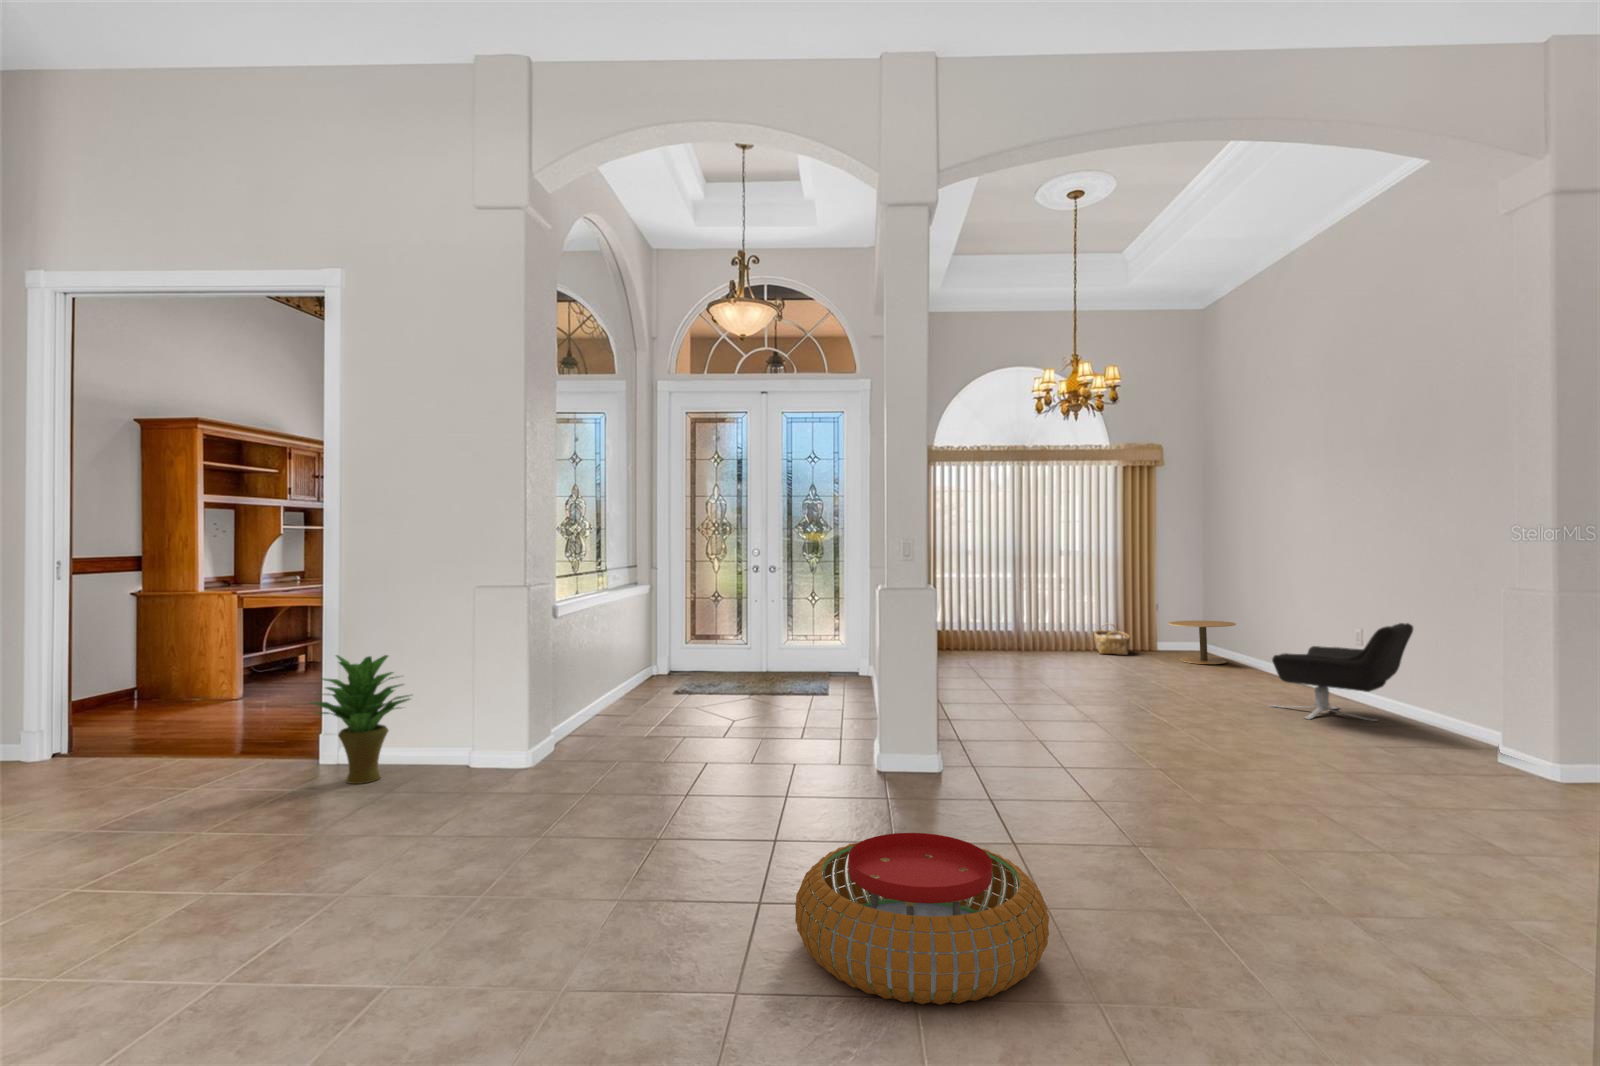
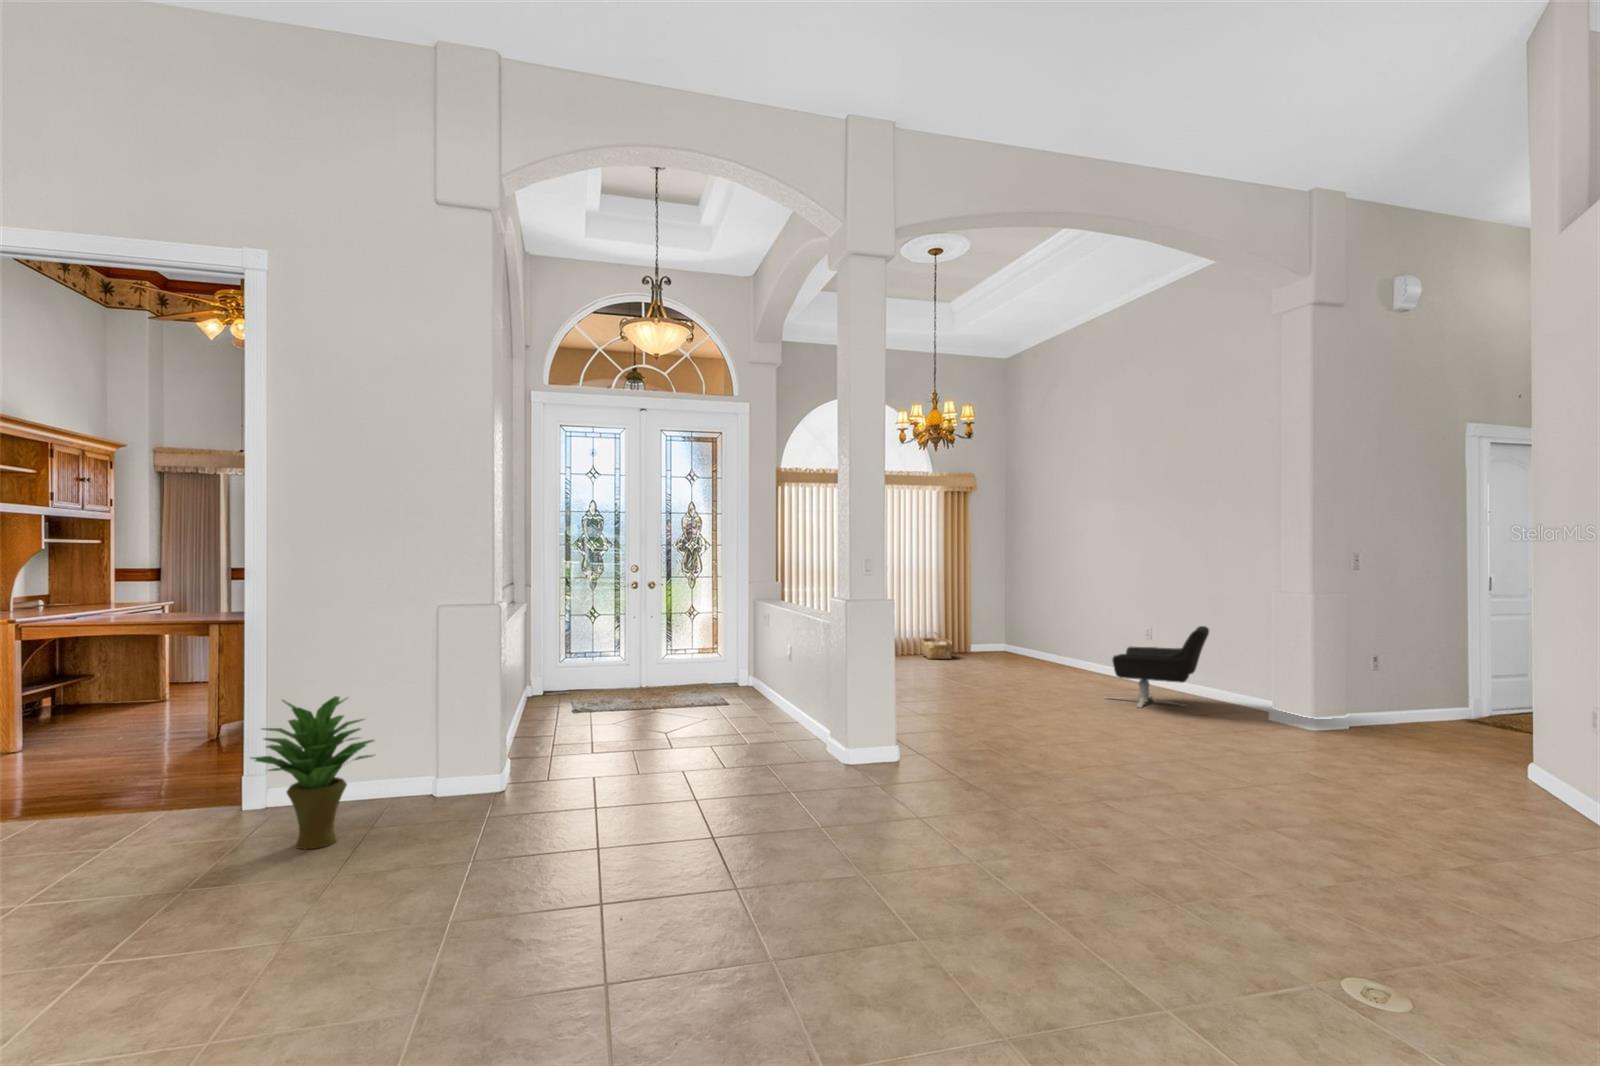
side table: present [1168,620,1236,664] -> none [987,627,1042,664]
pouf: present [795,833,1049,1005] -> none [953,833,1189,984]

